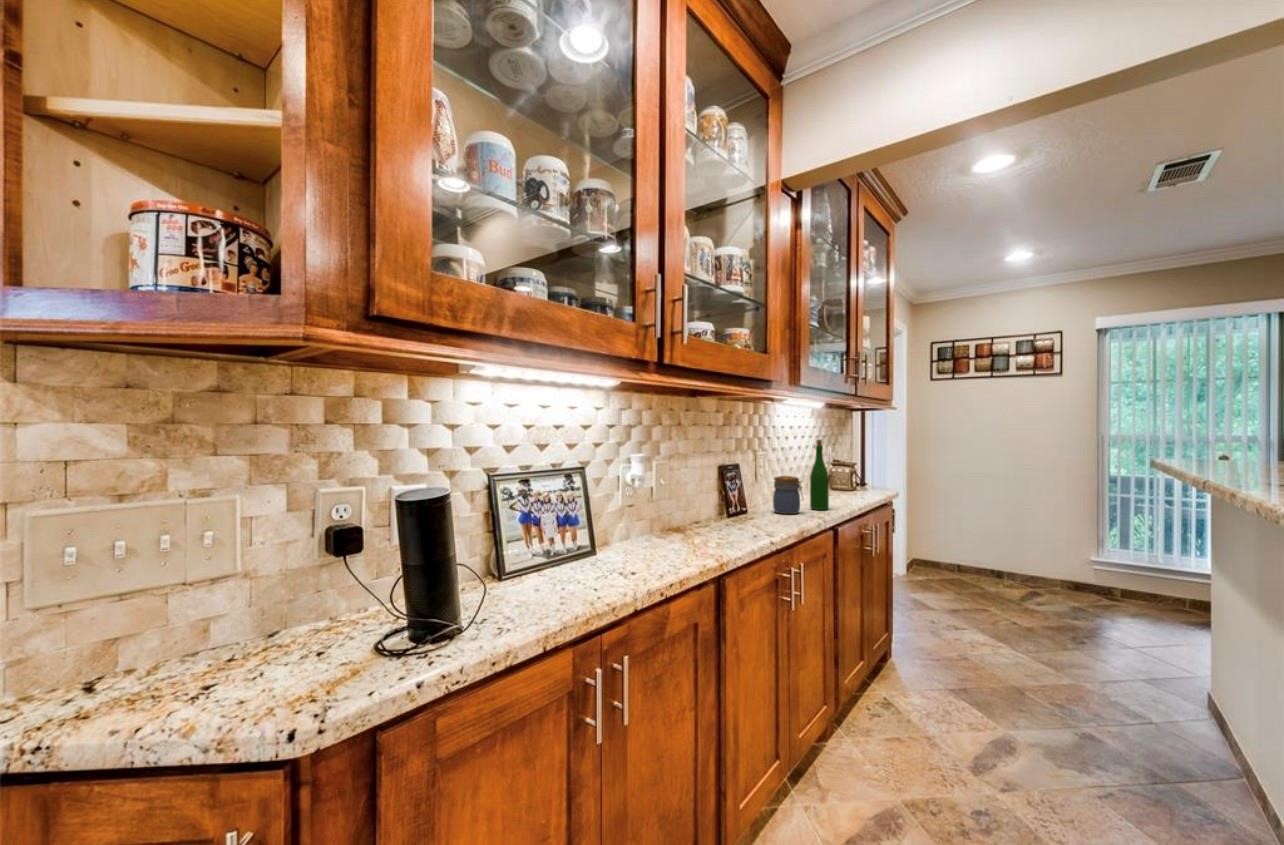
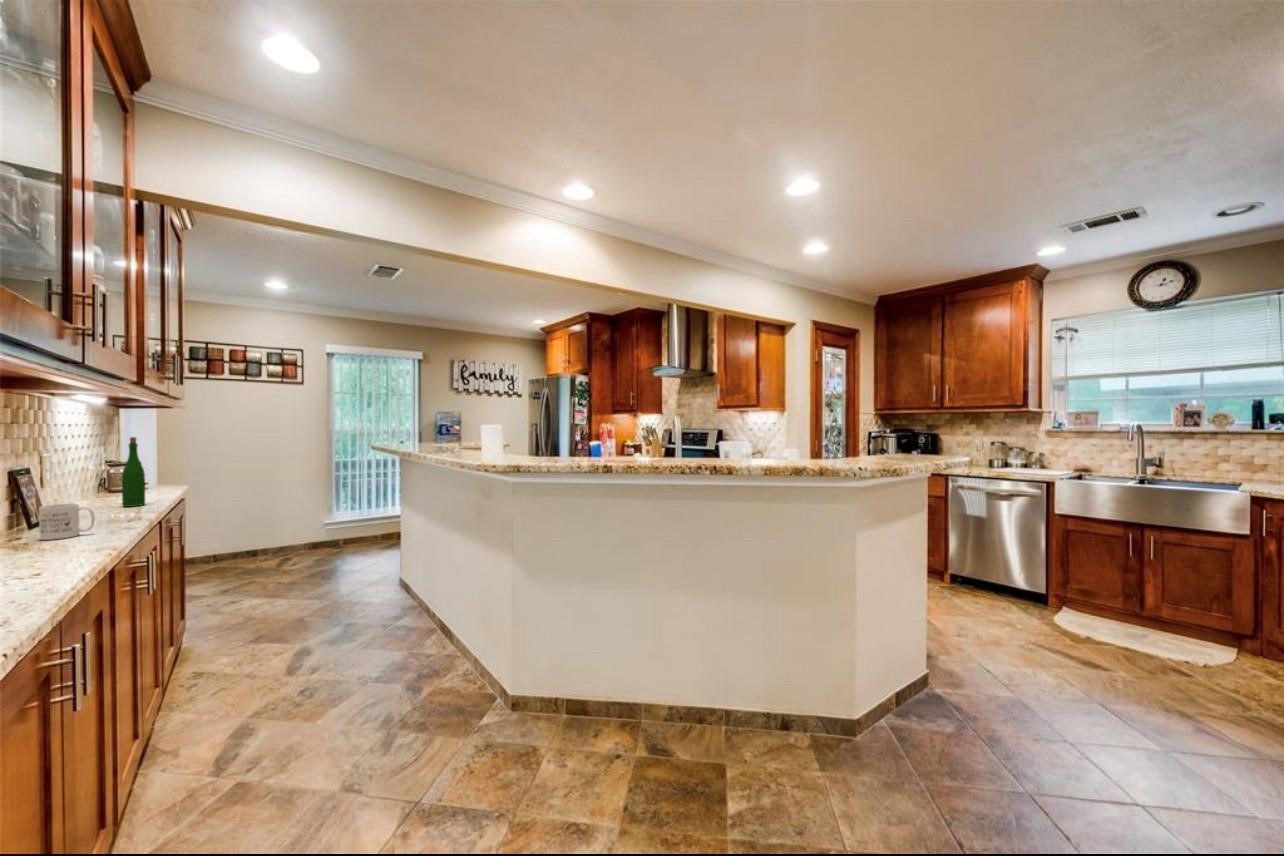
jar: present [773,476,803,514] -> none [80,475,123,515]
mug: none [706,502,739,537] -> present [39,503,95,540]

